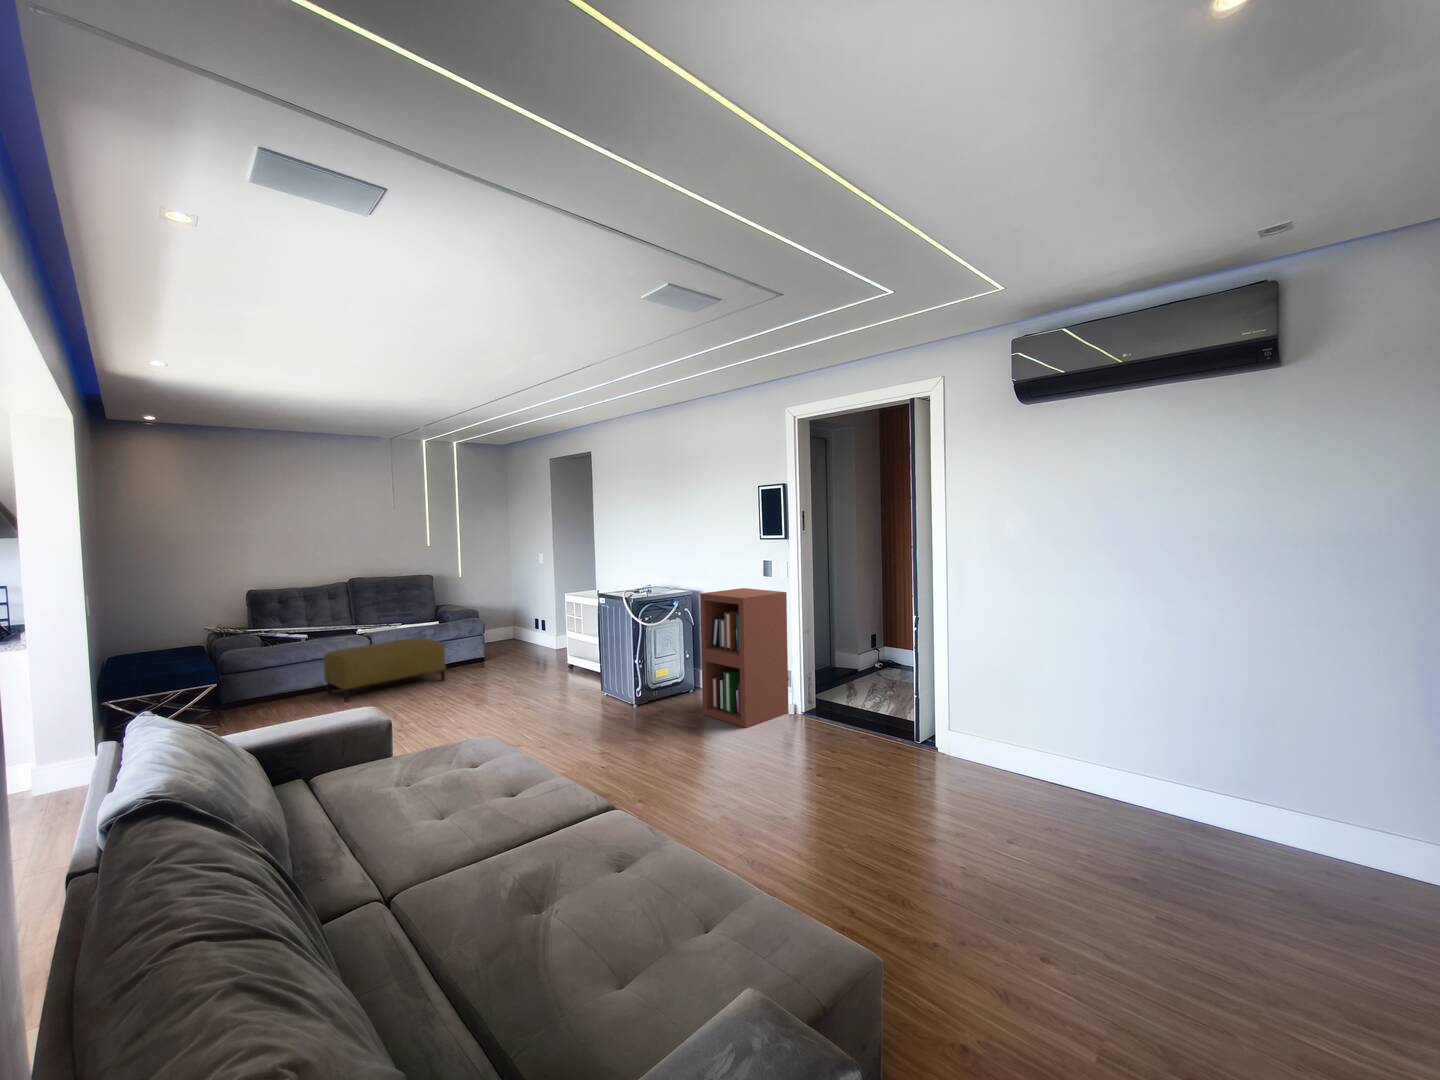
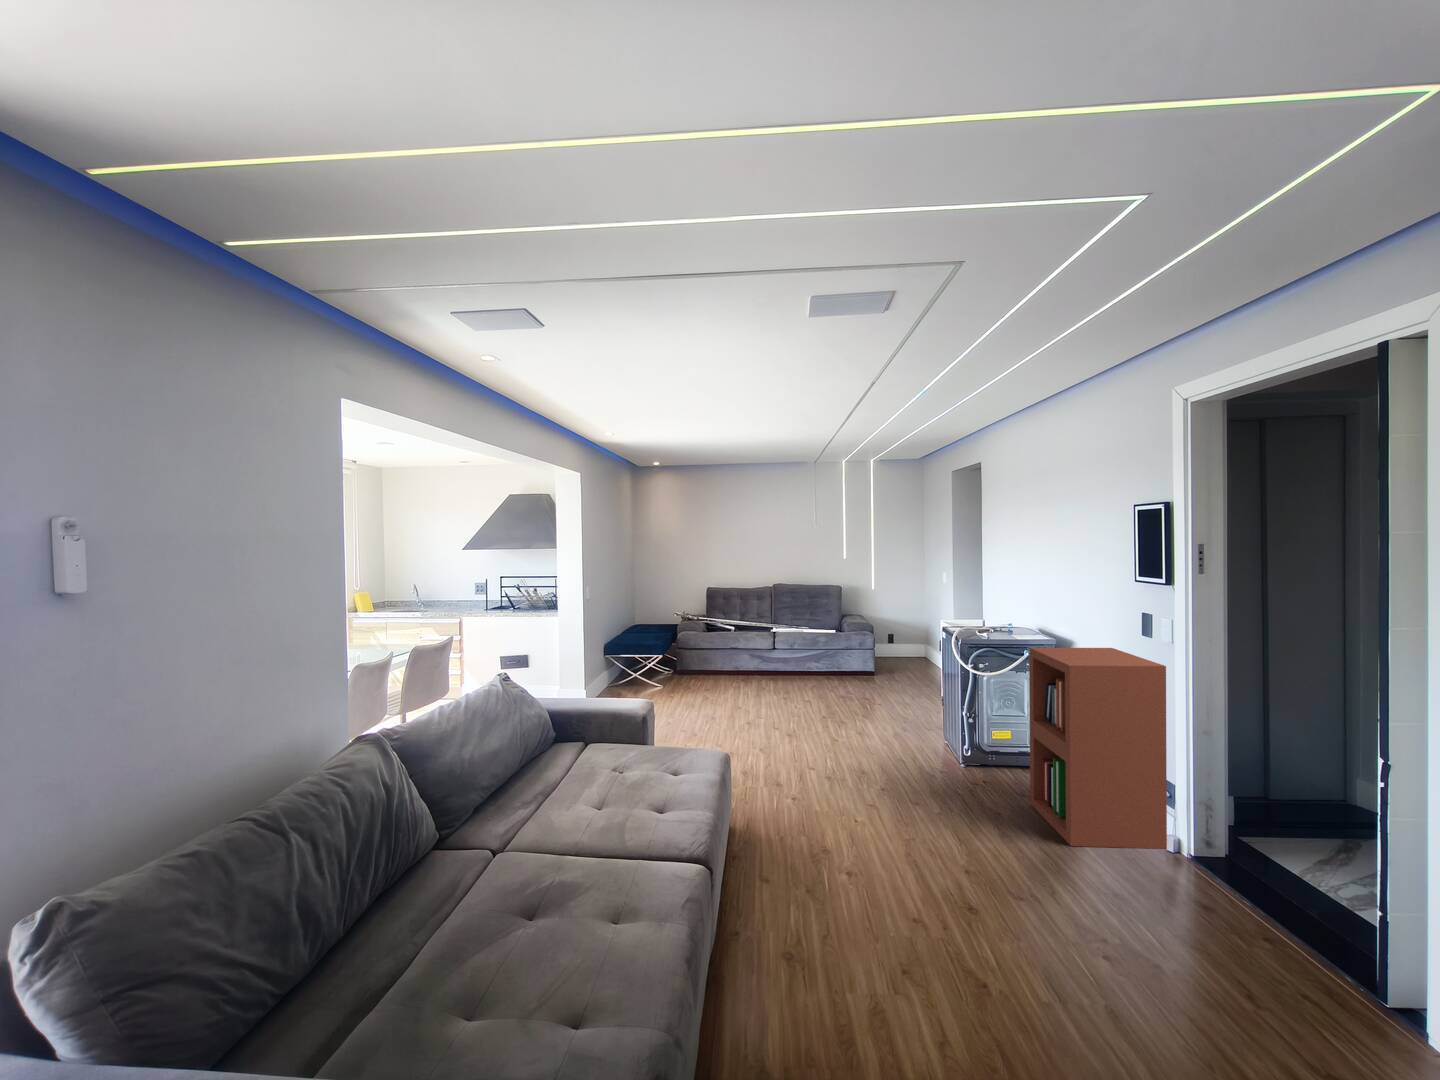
ottoman: present [324,638,446,701] -> none [734,643,822,688]

